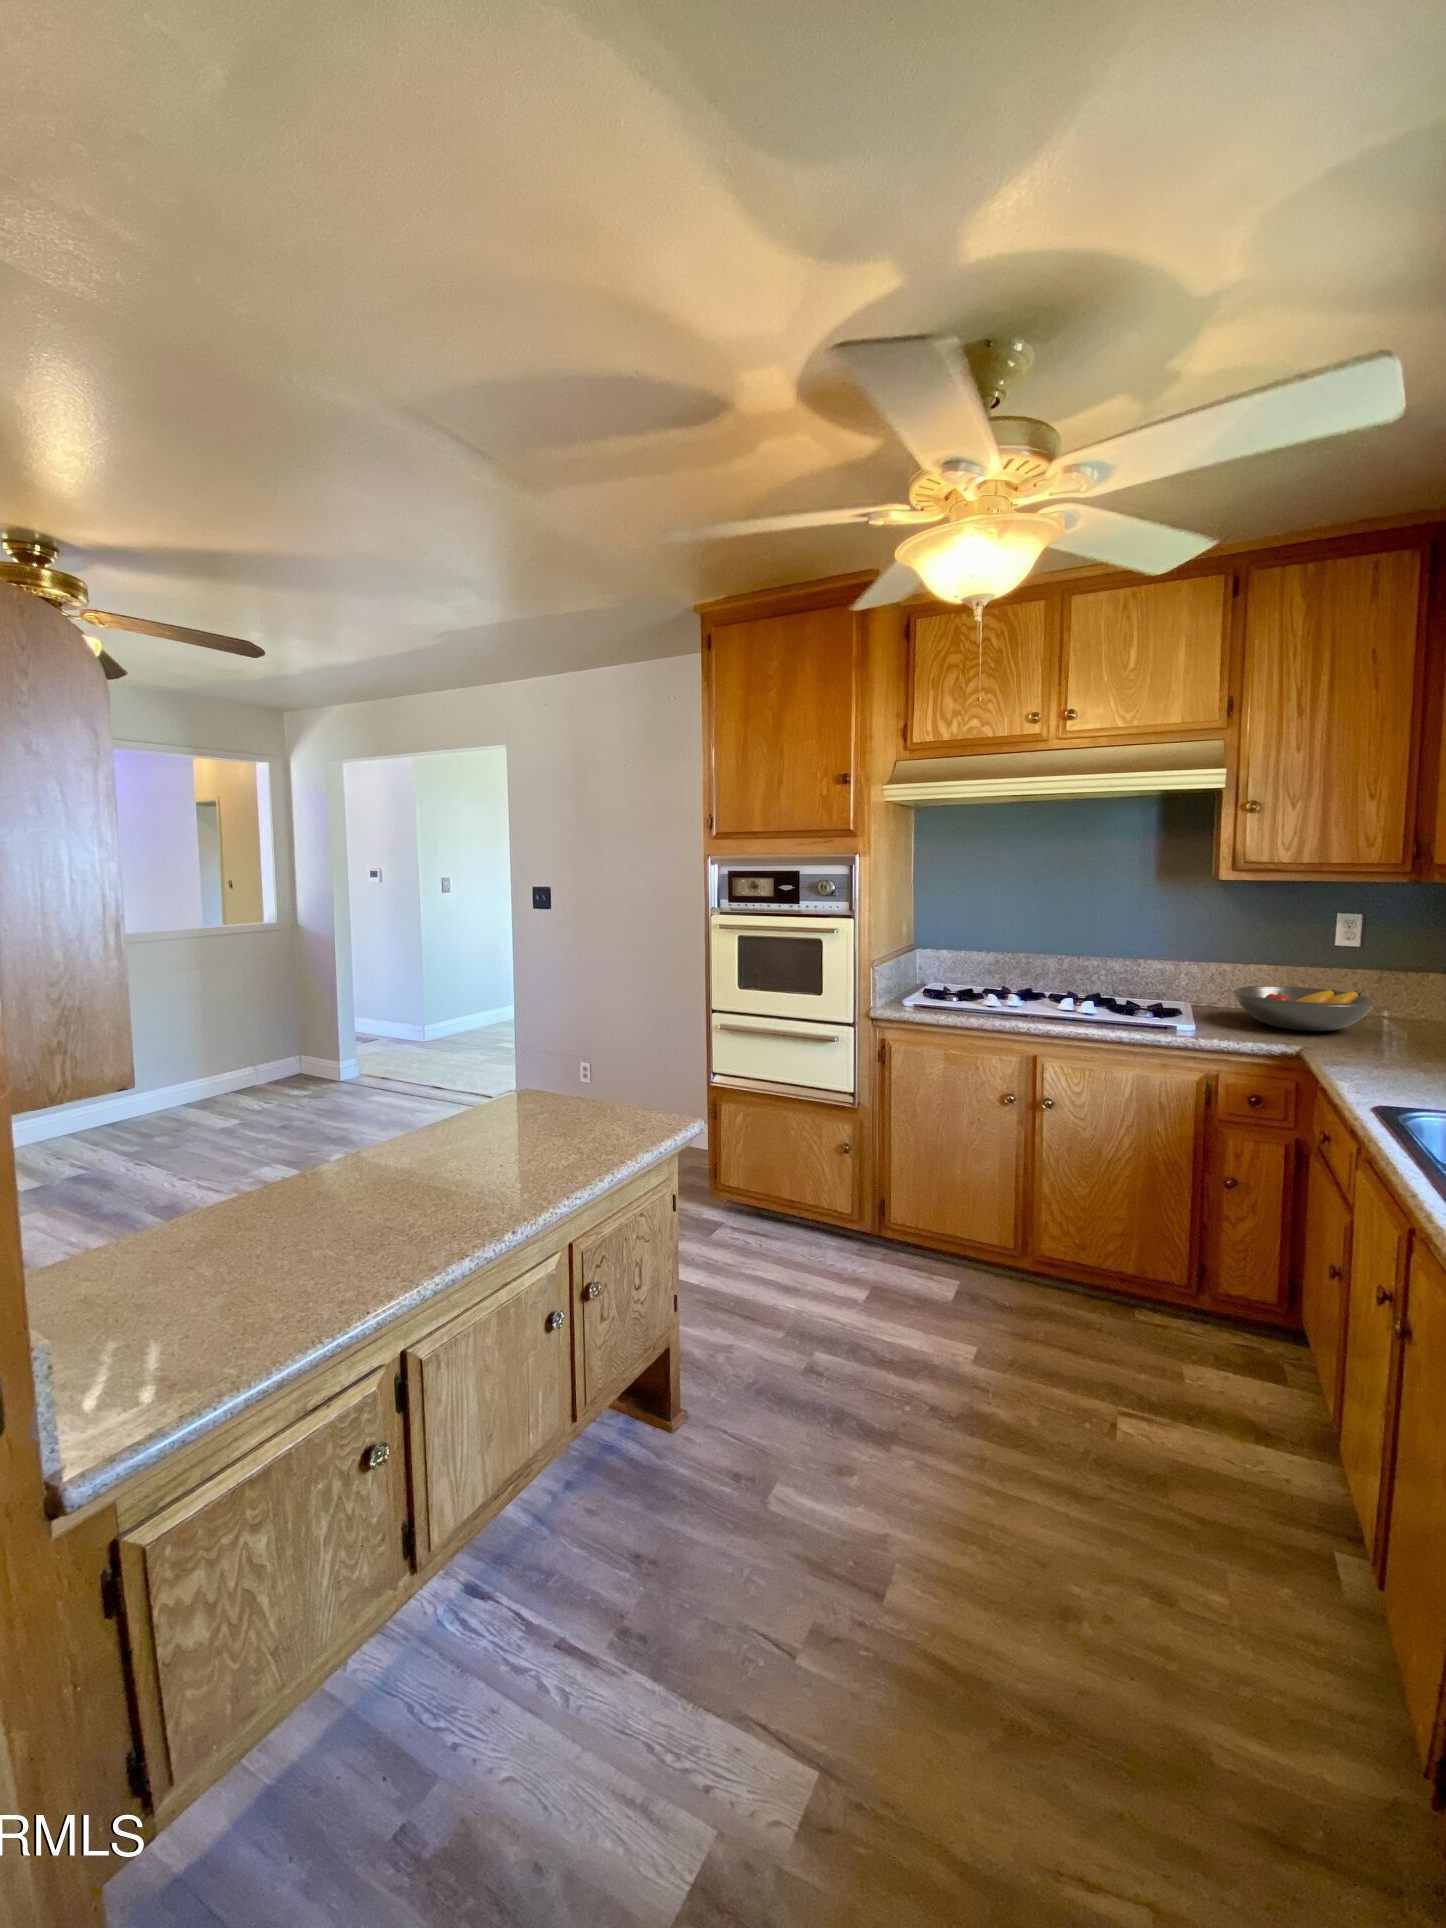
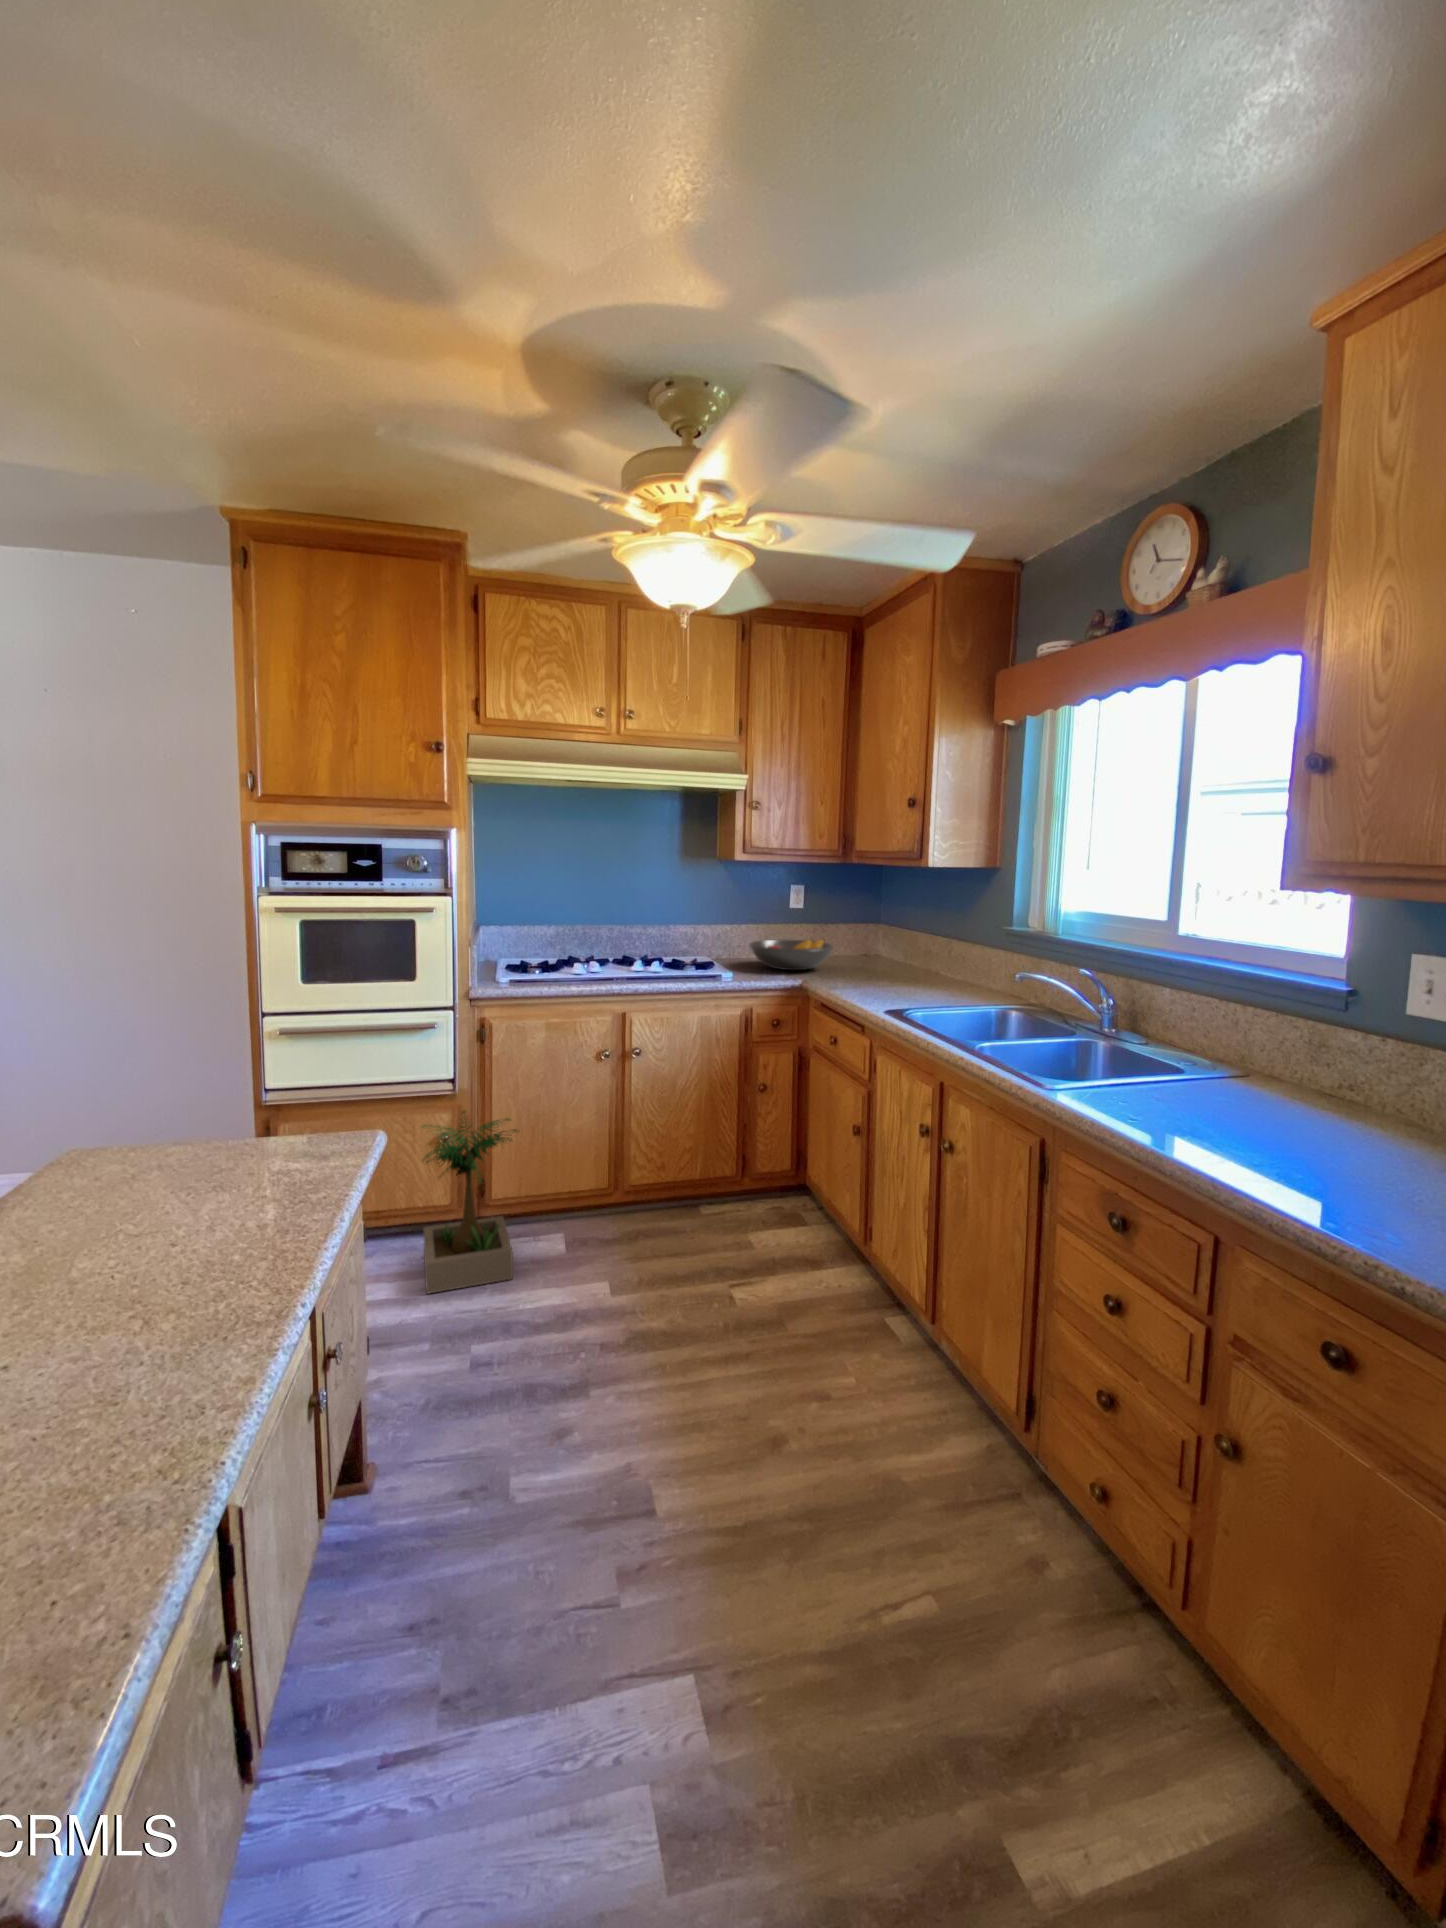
potted plant: none [802,1124,917,1306] -> present [421,1111,517,1294]

